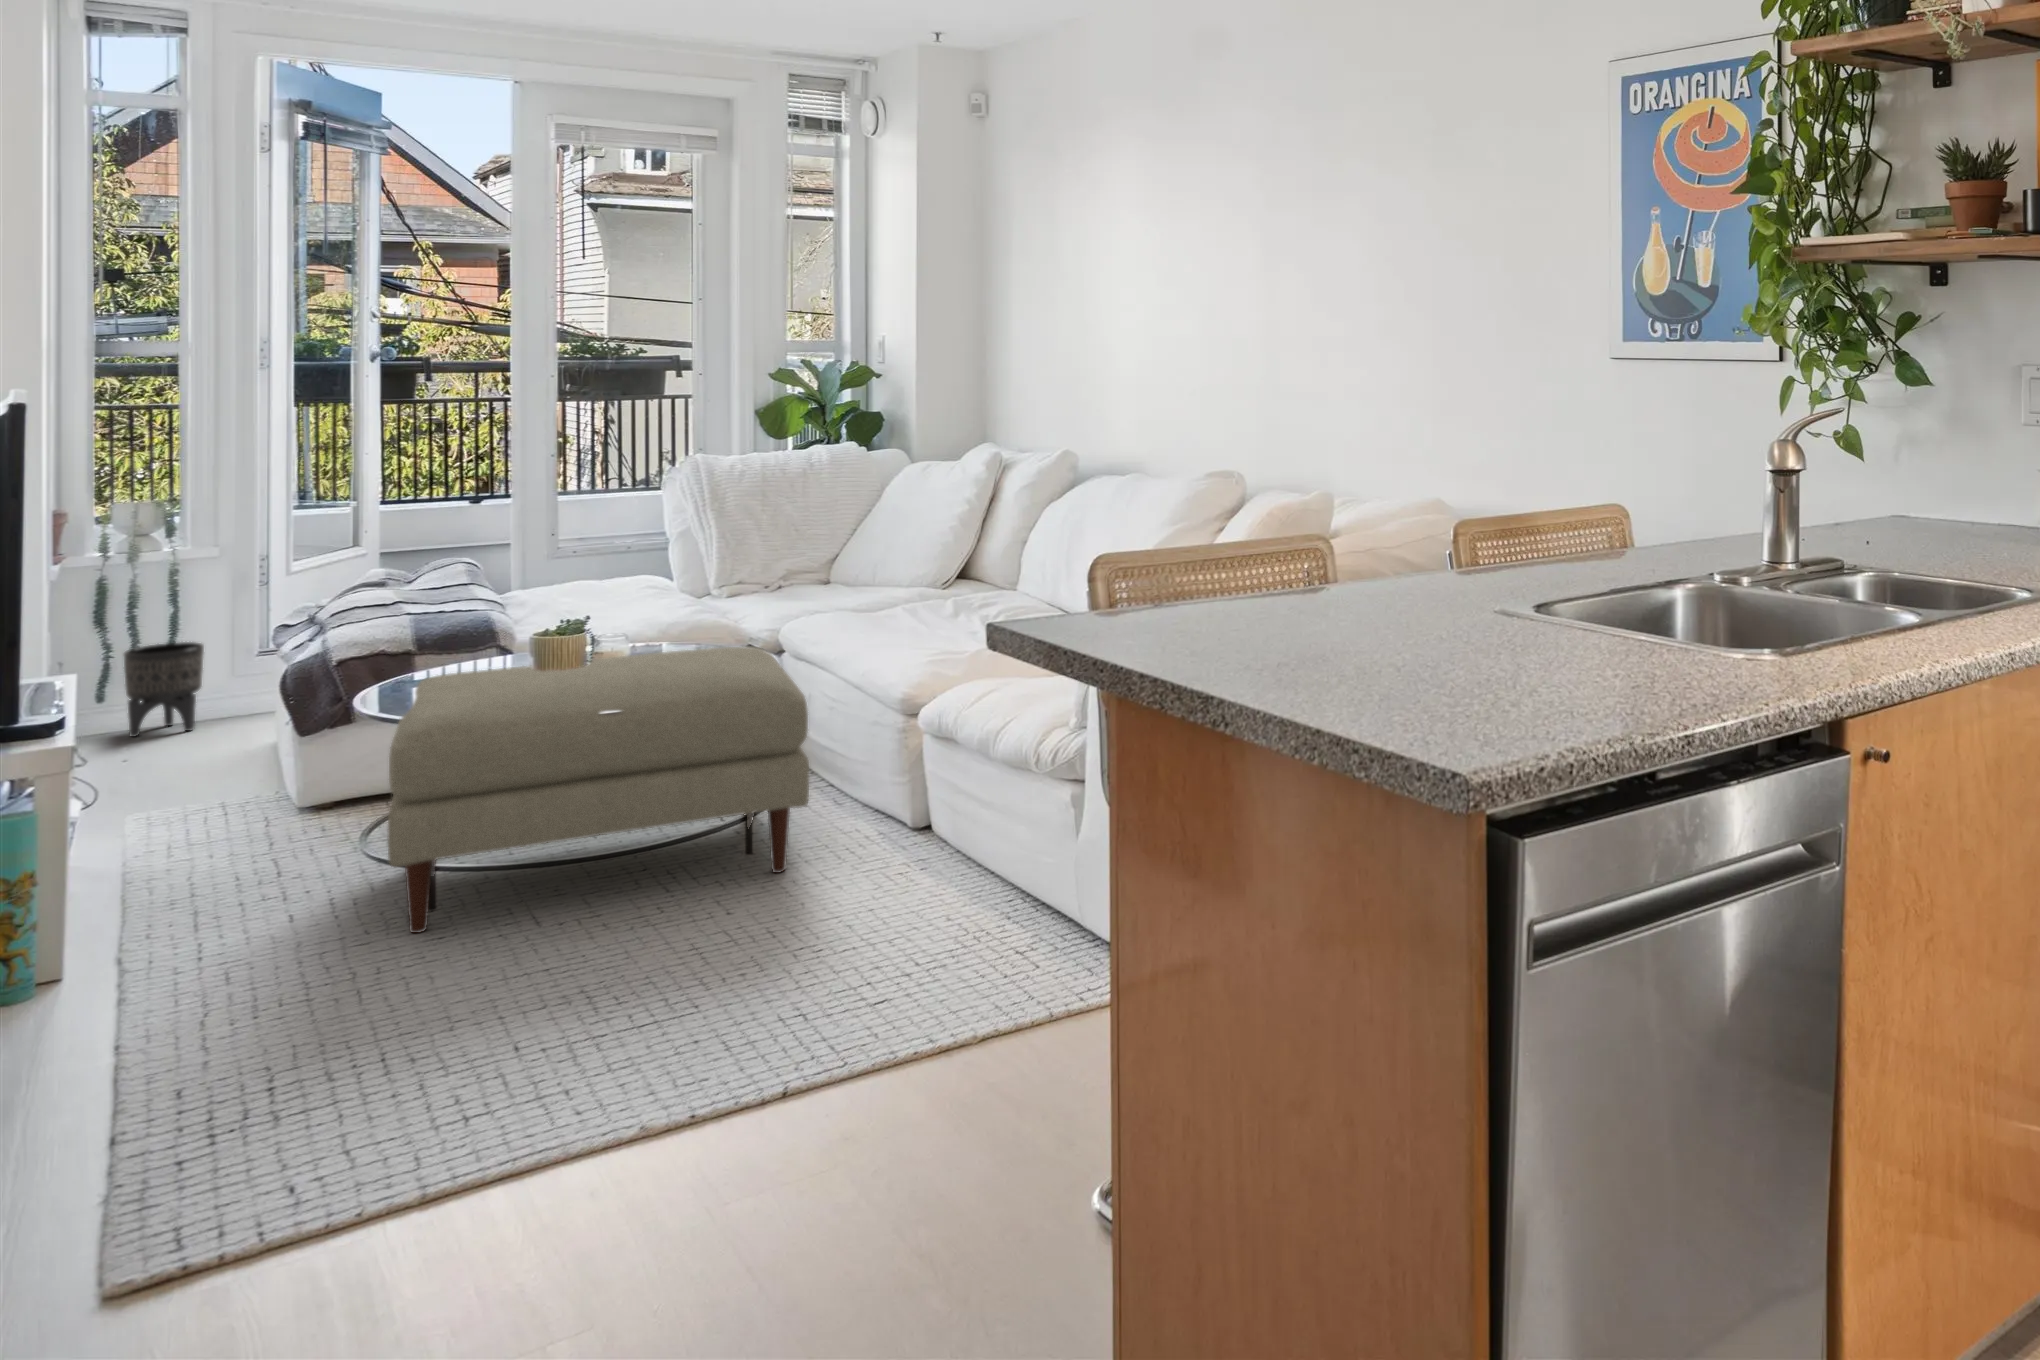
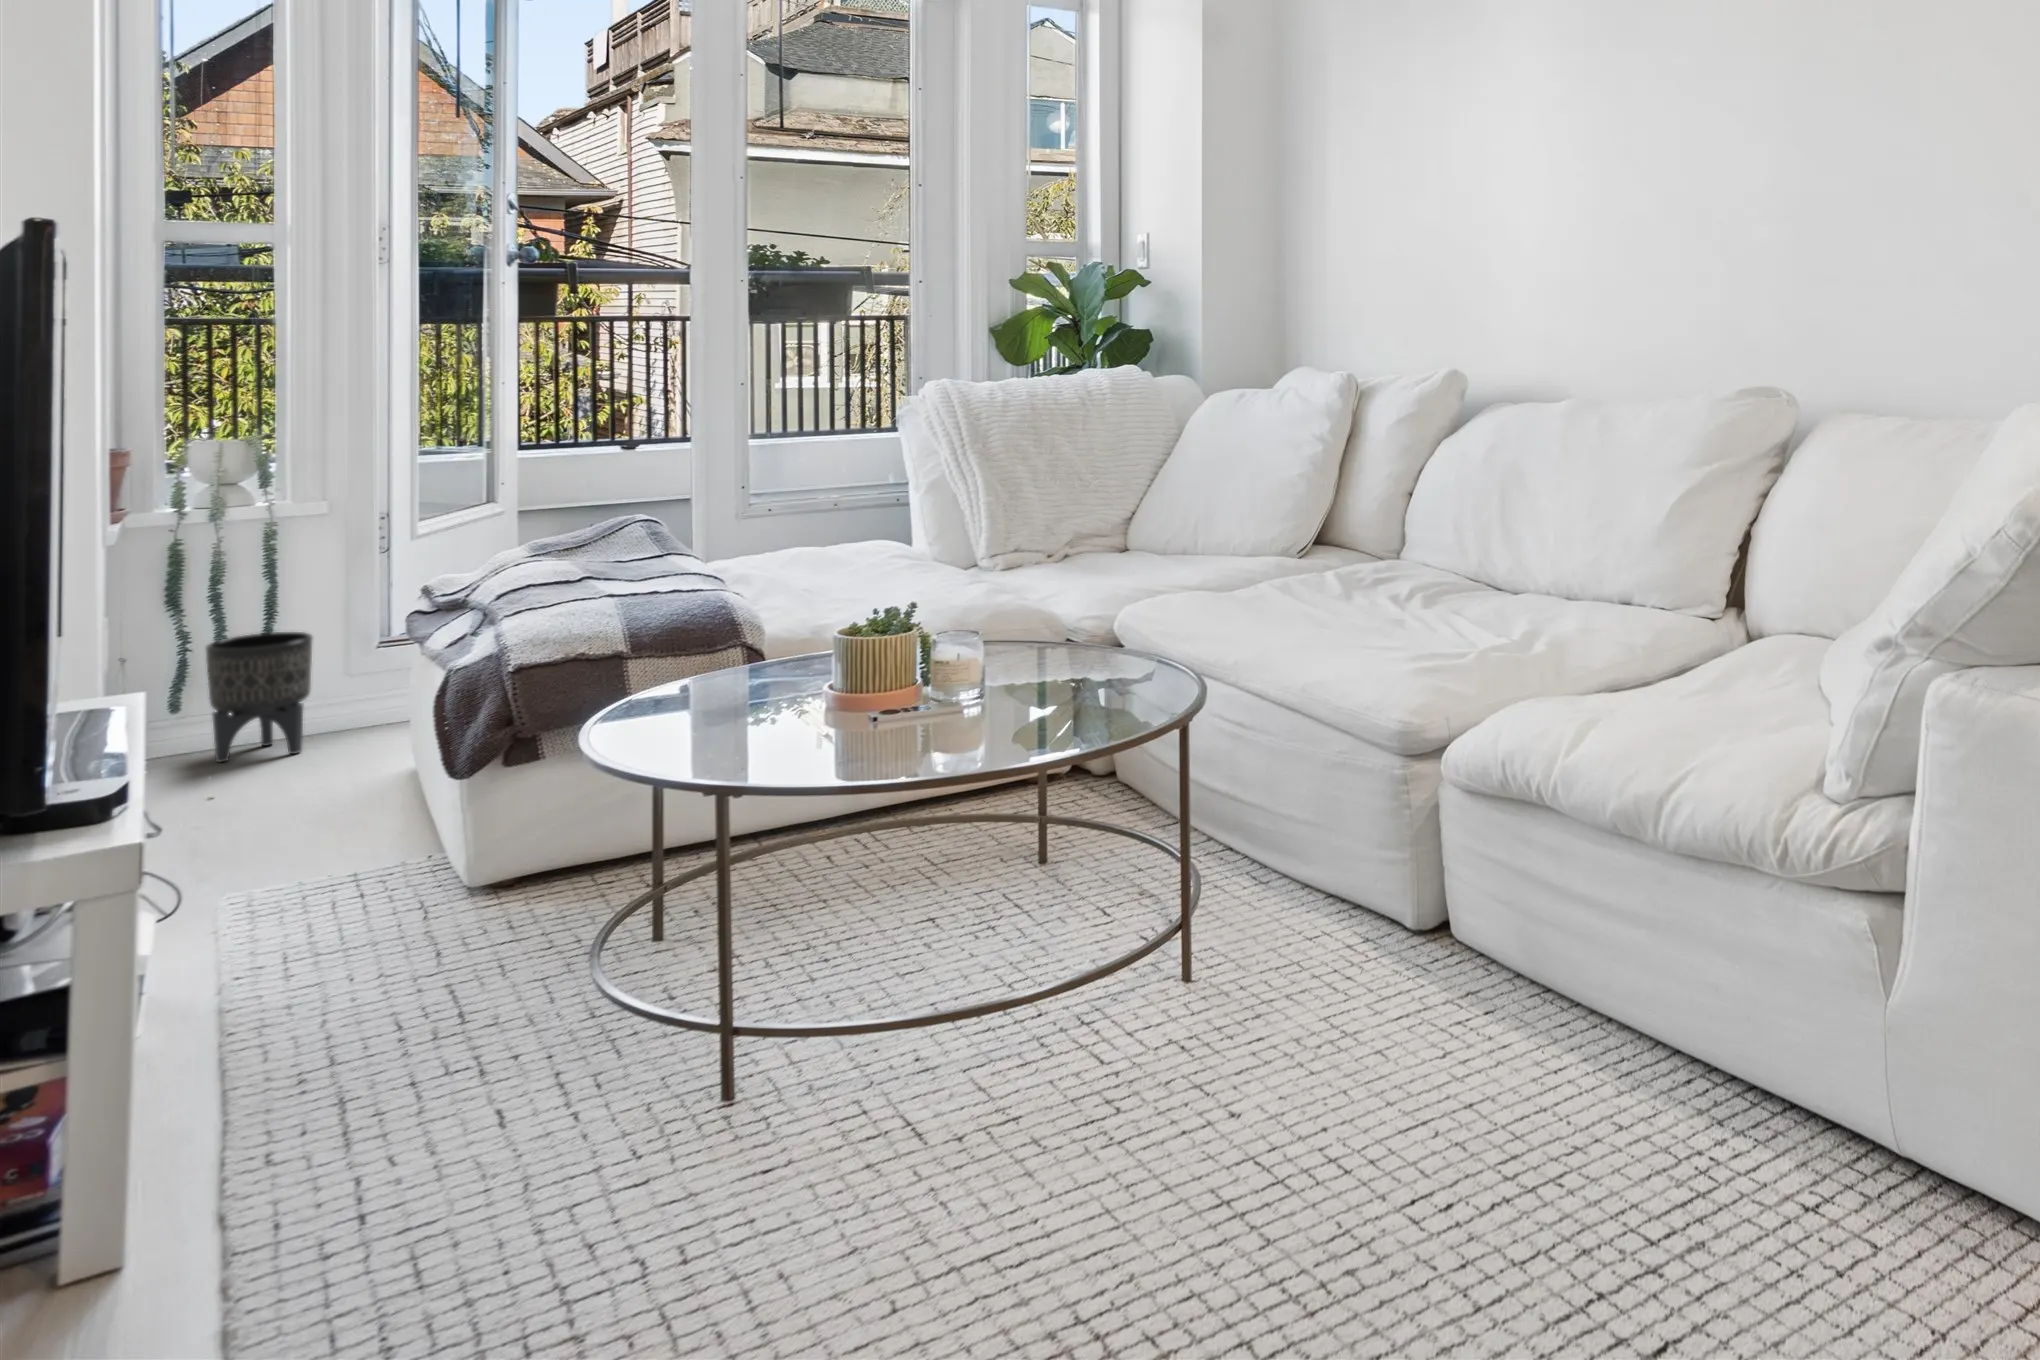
ottoman: present [388,647,809,933] -> none [648,649,1298,1150]

